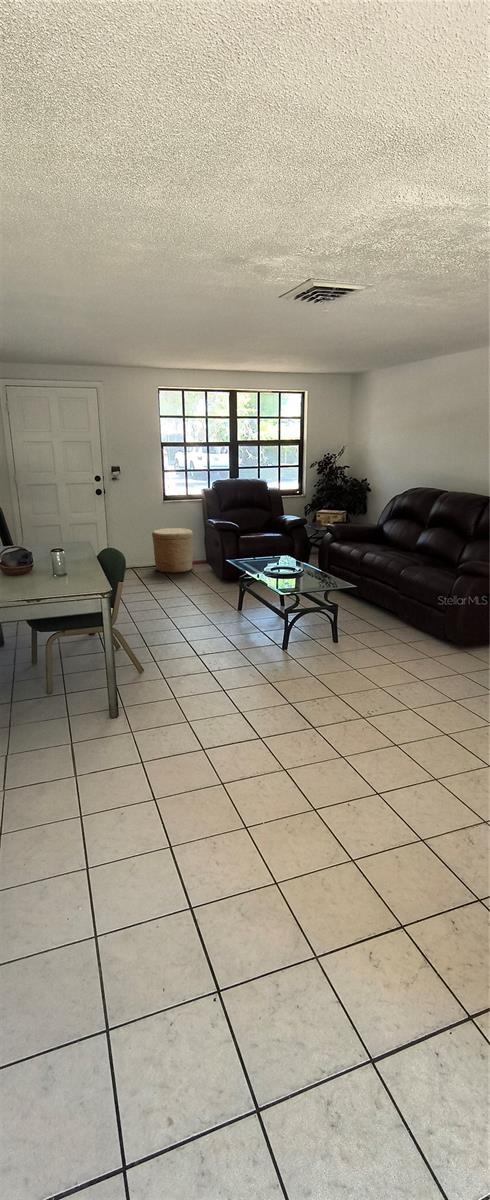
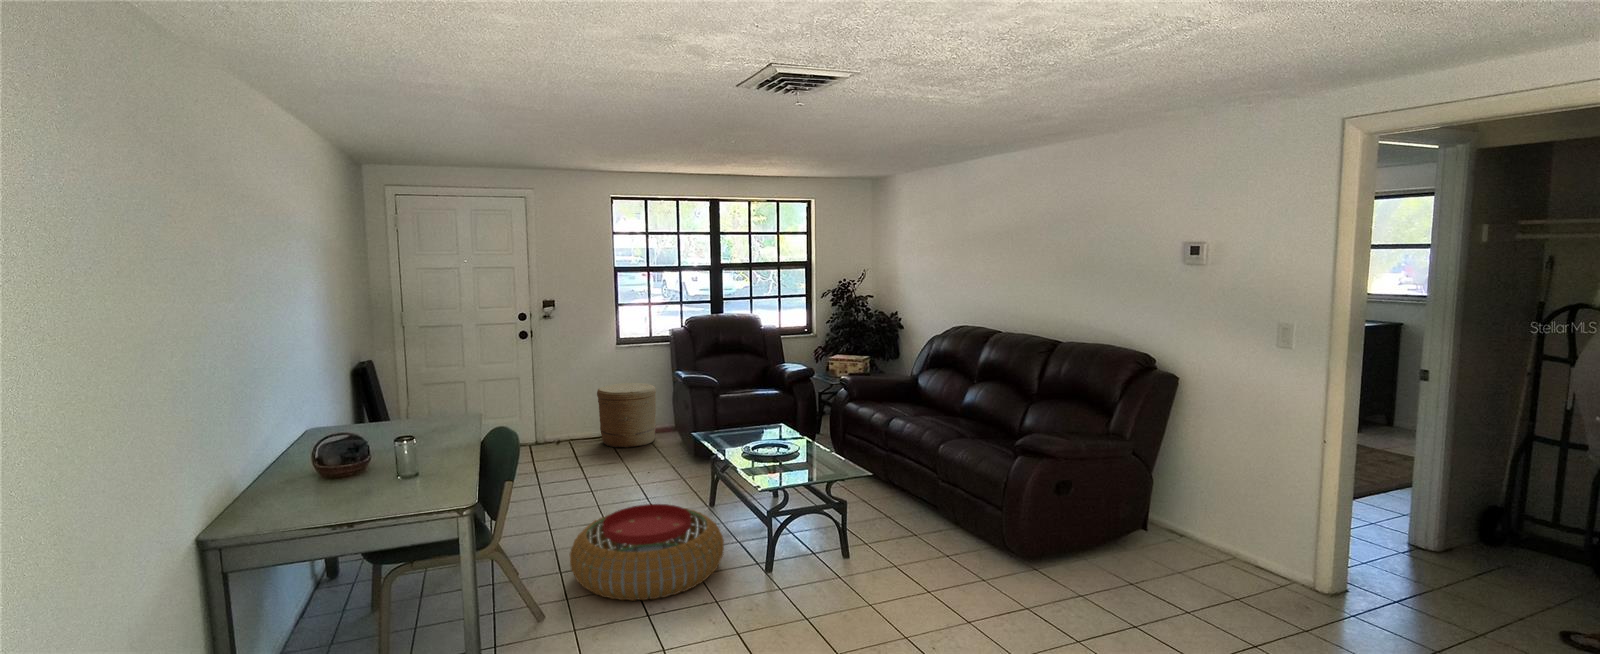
pouf: none [158,604,257,661] -> present [570,504,724,601]

